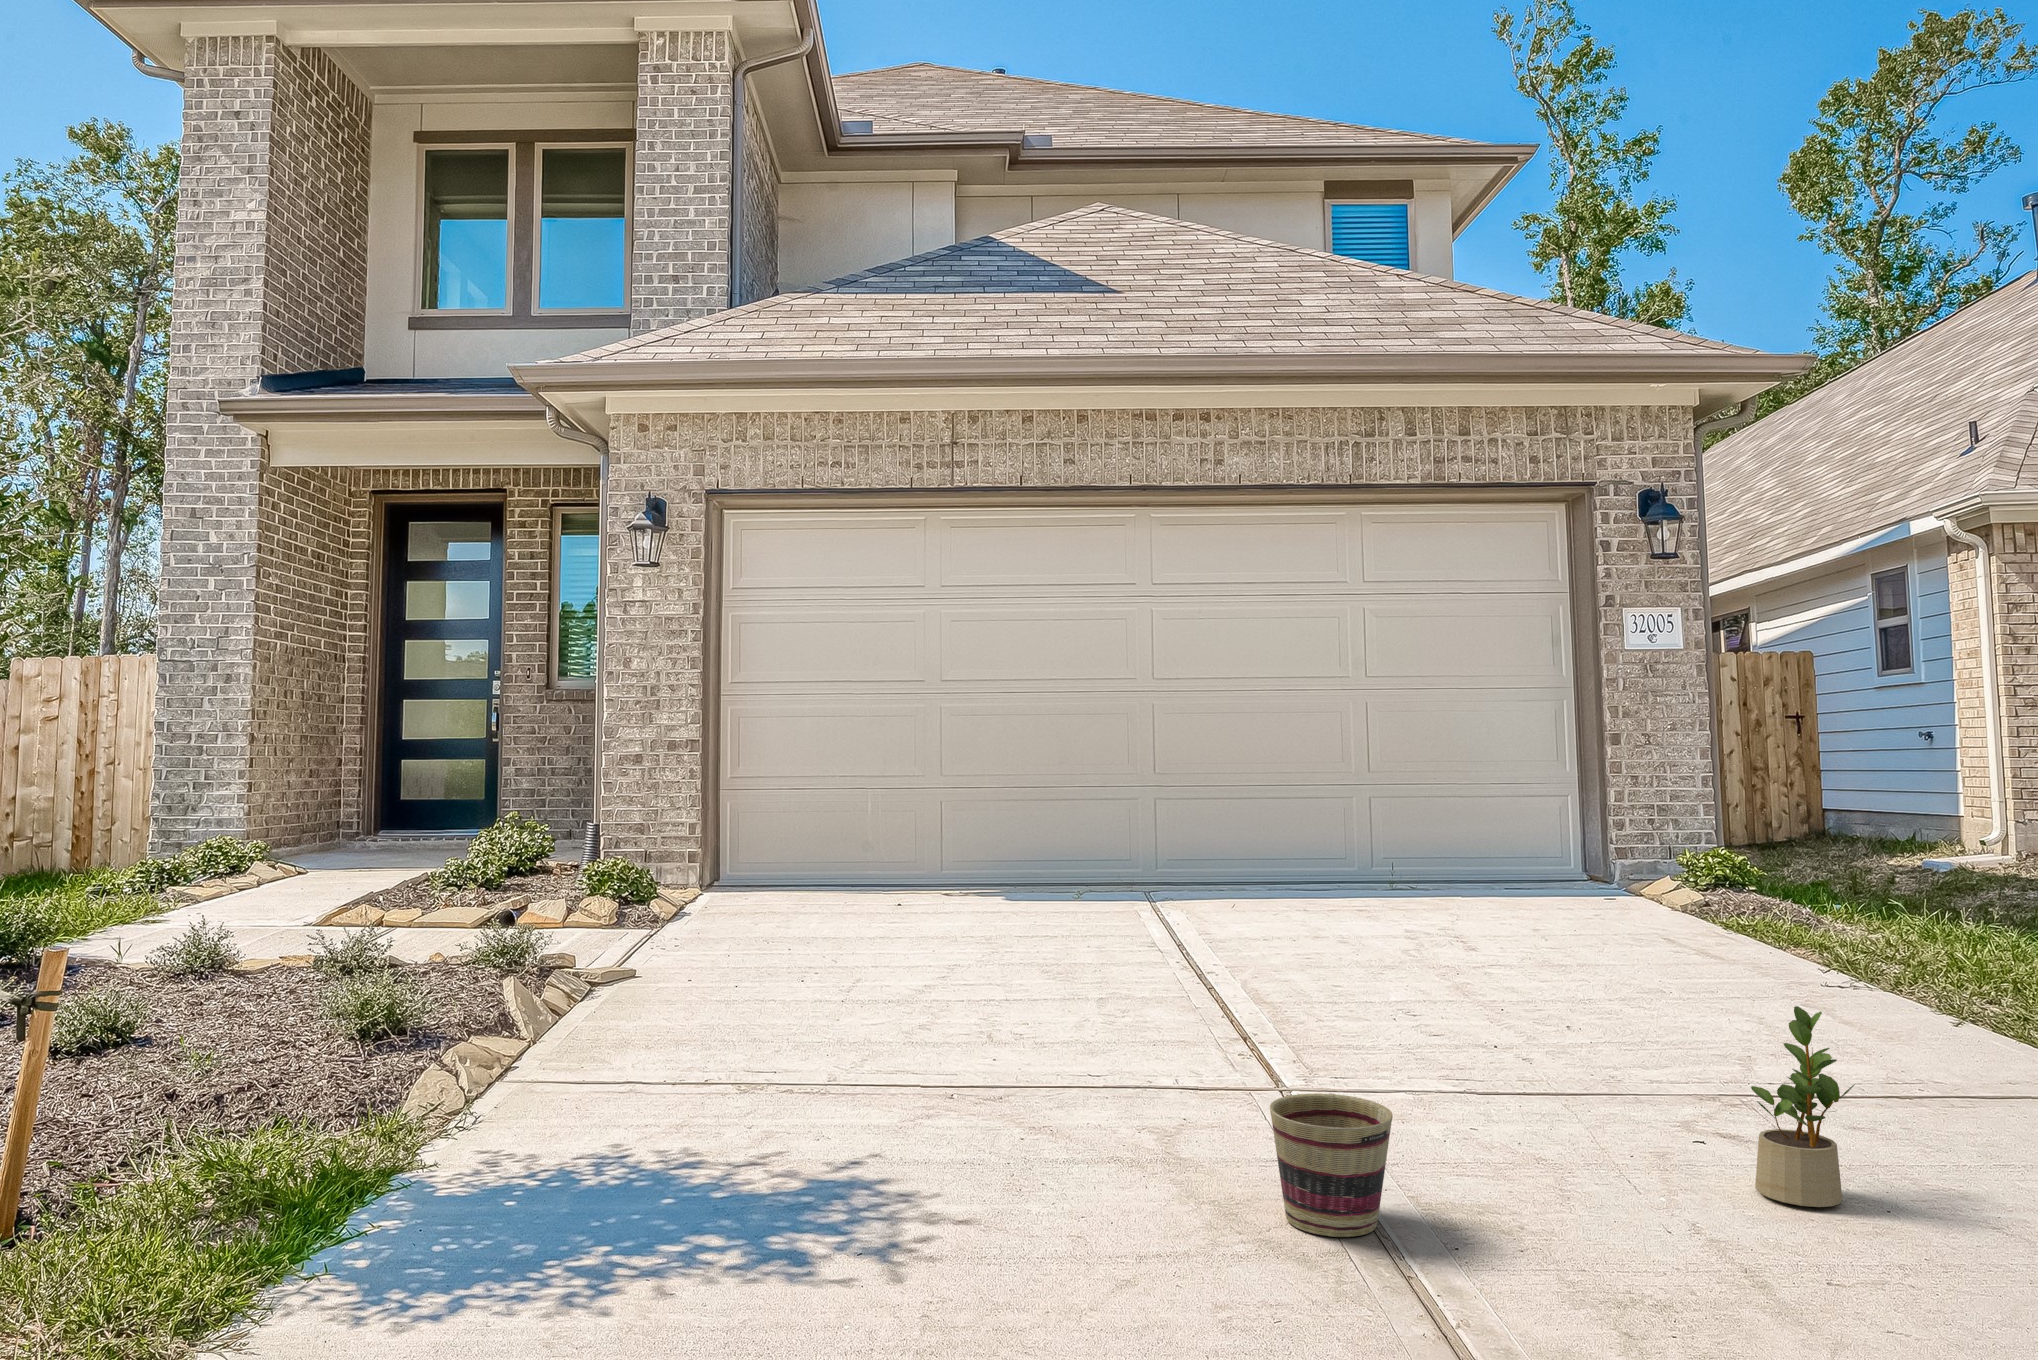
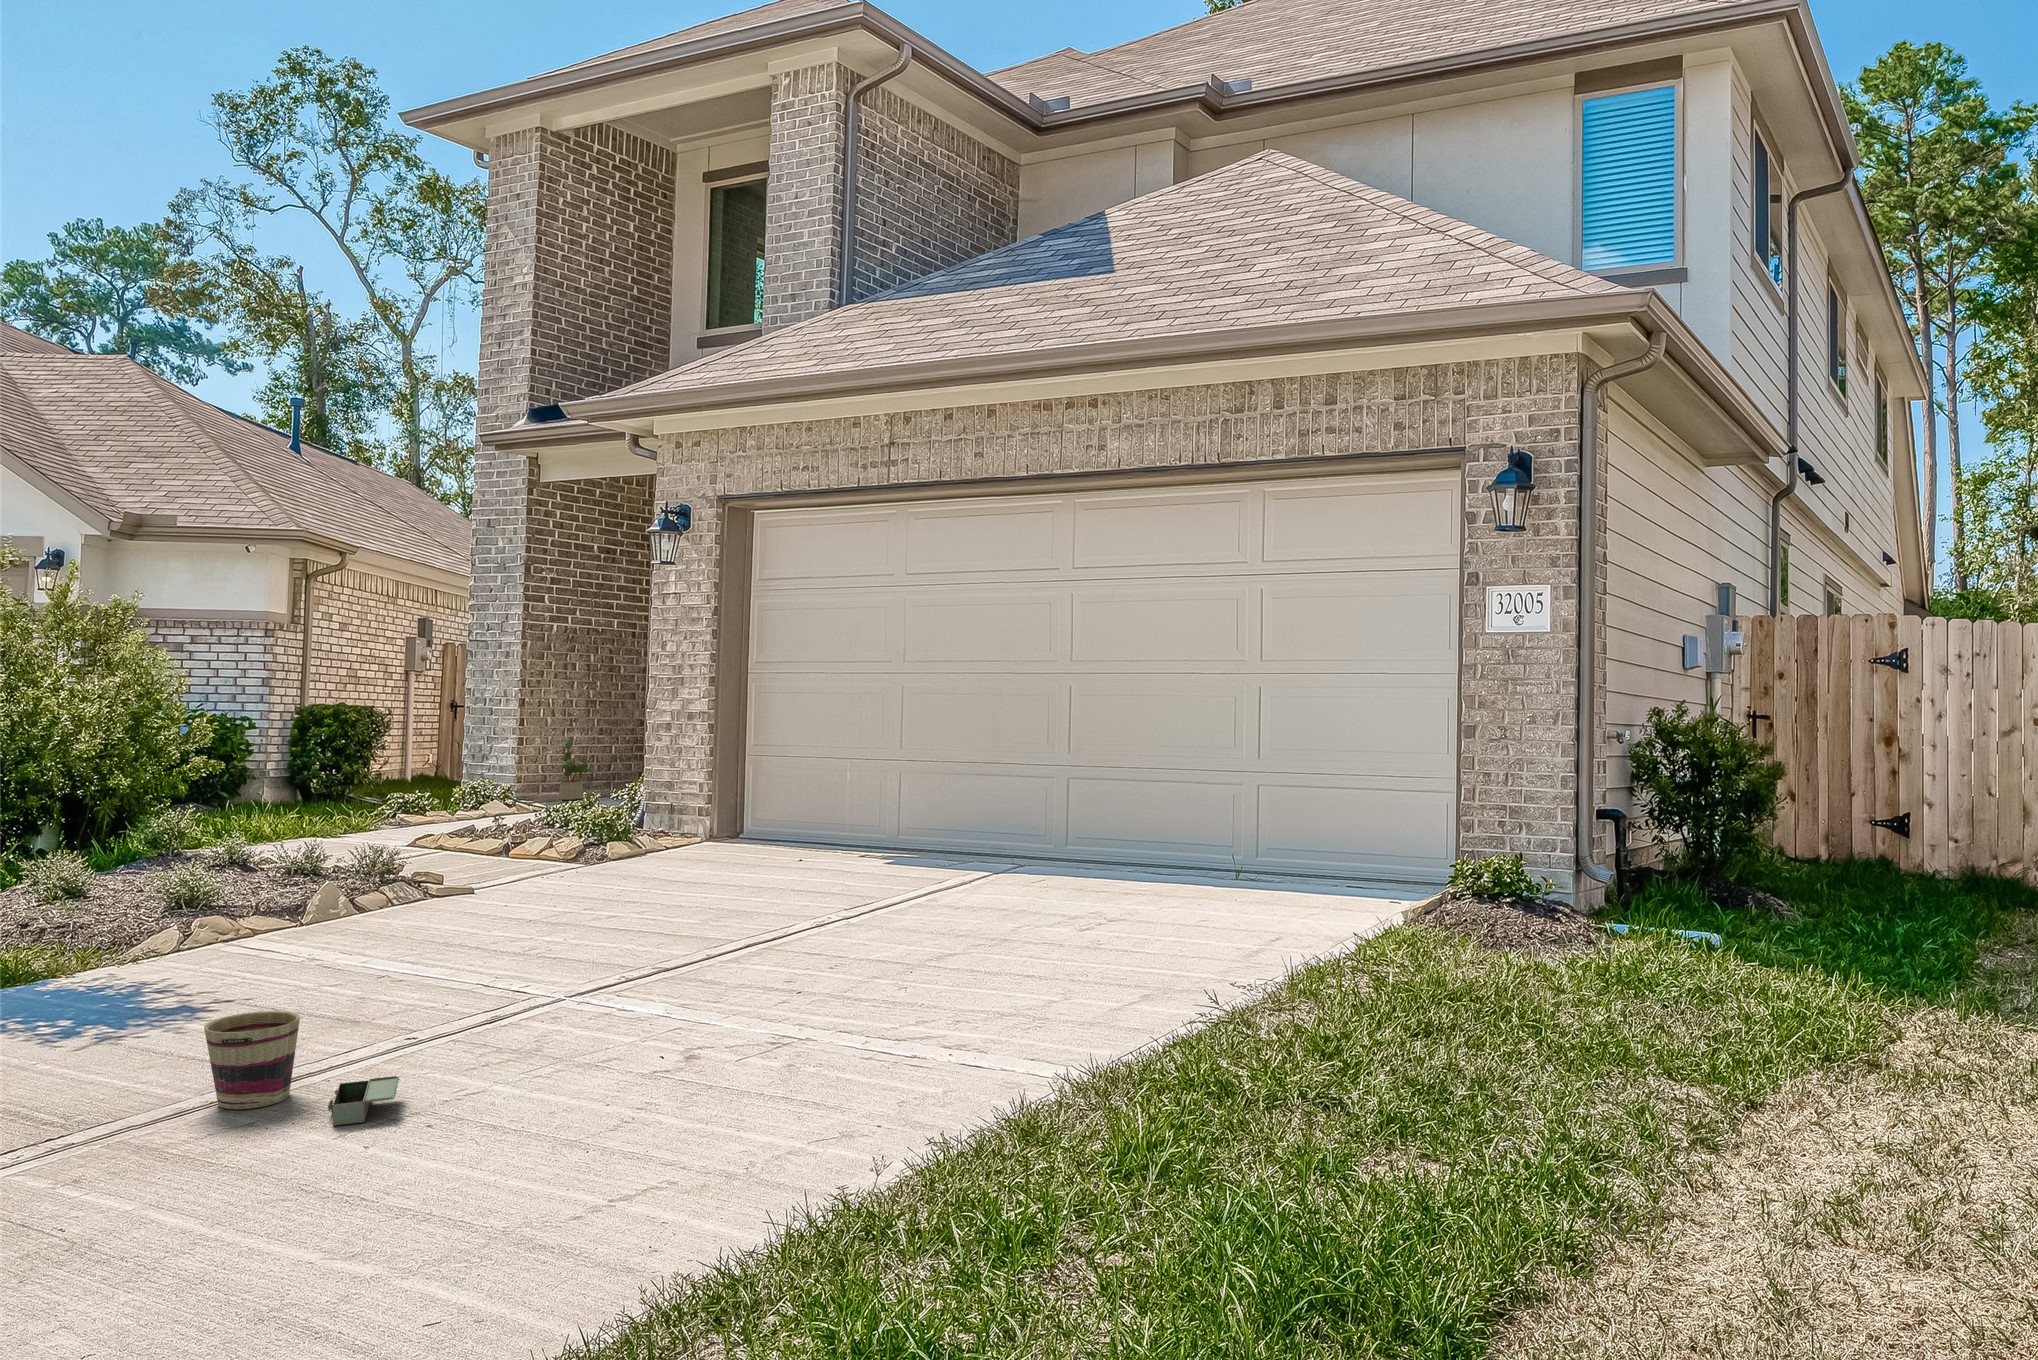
potted plant: present [1751,1006,1855,1207] -> present [559,740,590,800]
toolbox: none [1441,1158,1570,1230] -> present [328,1076,400,1126]

